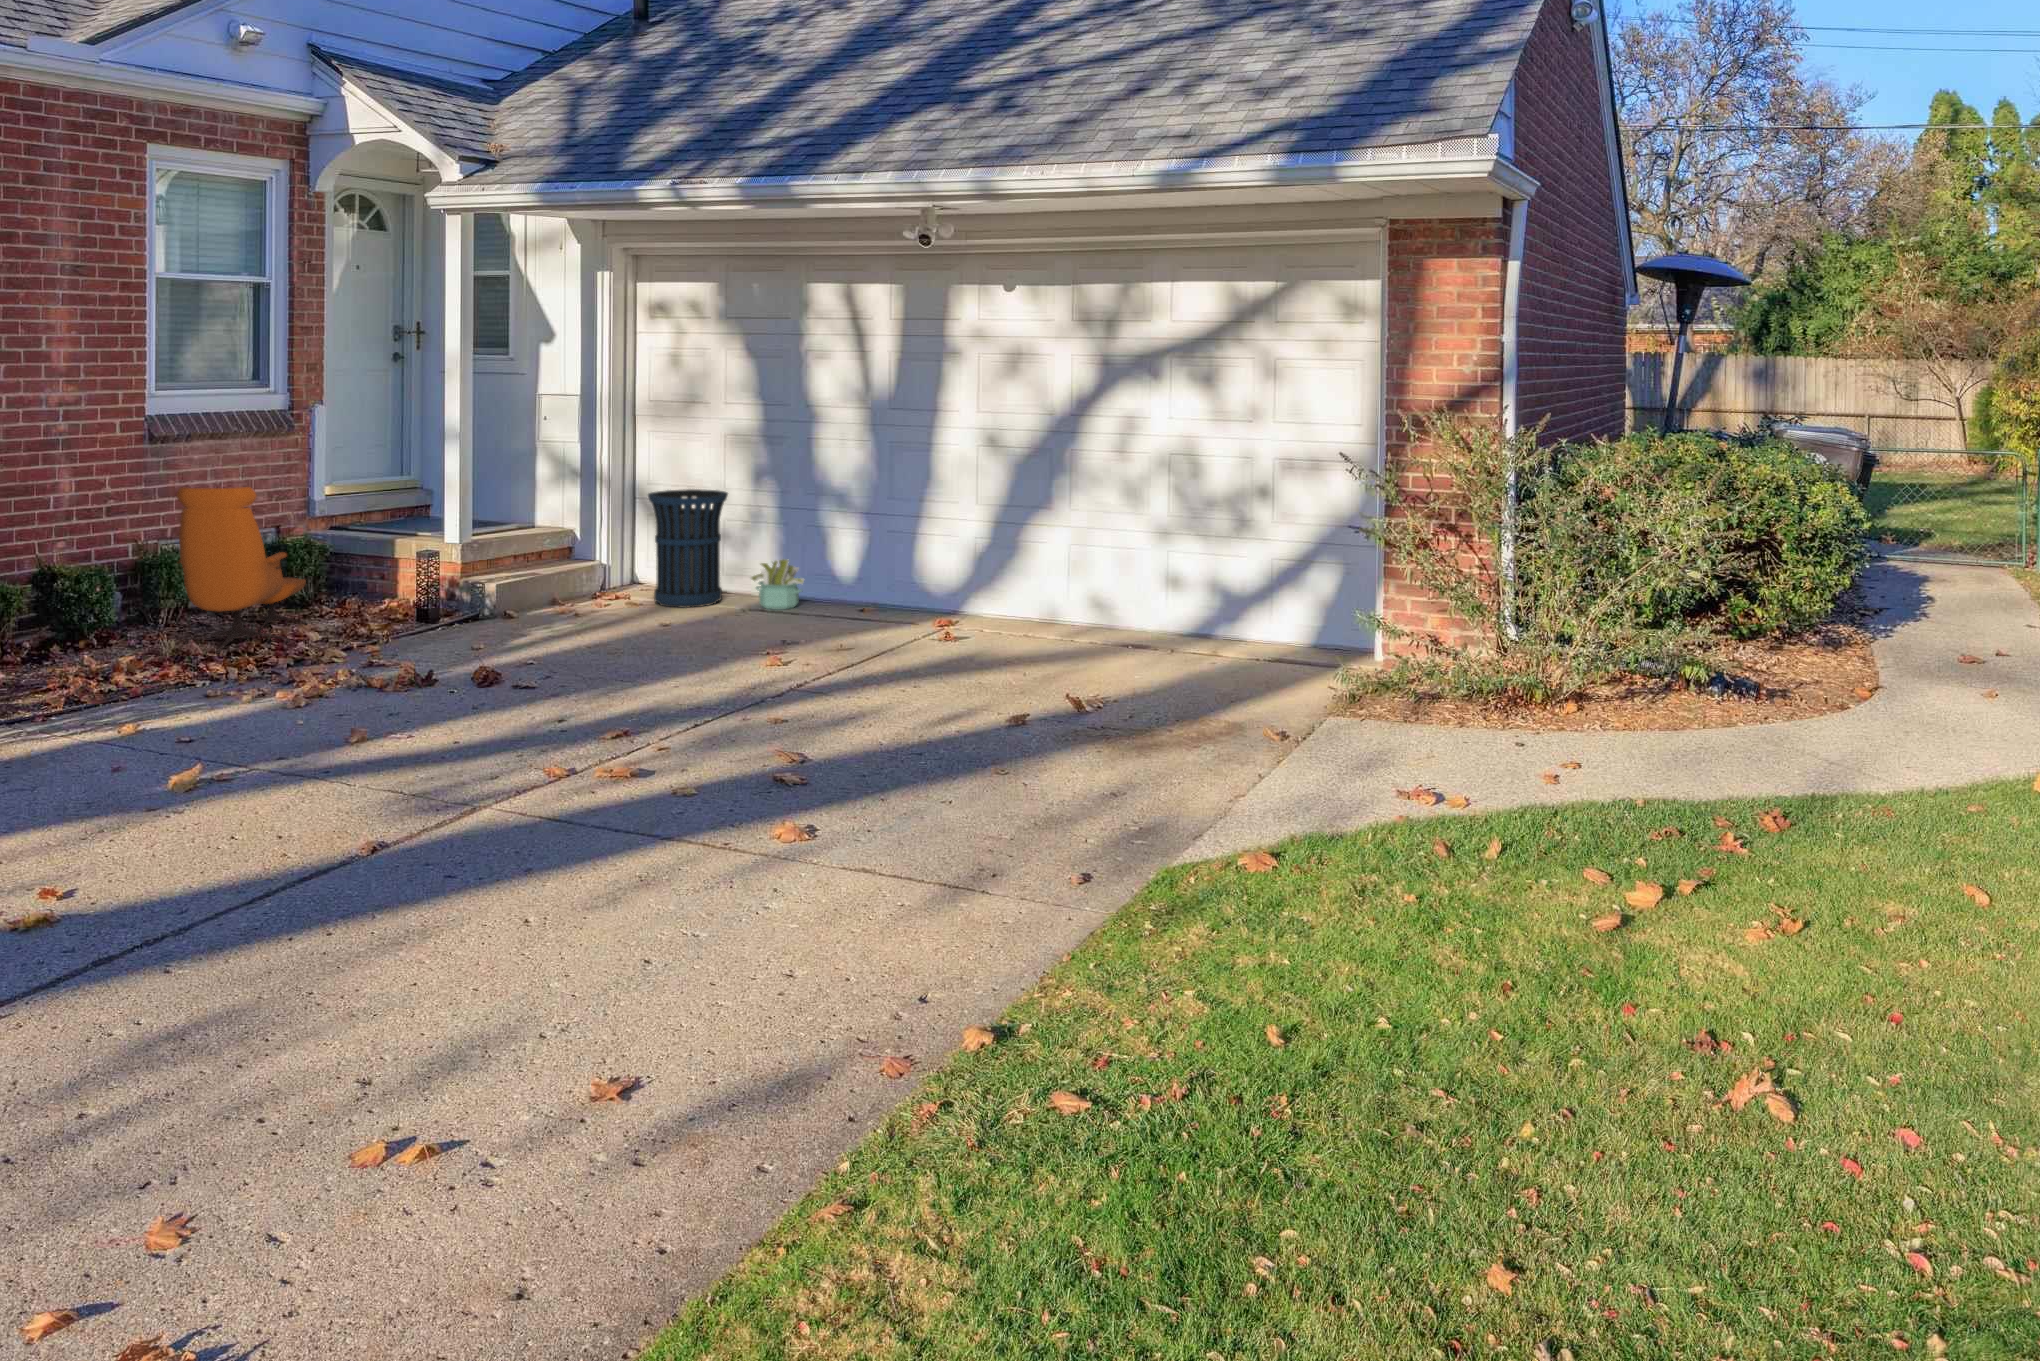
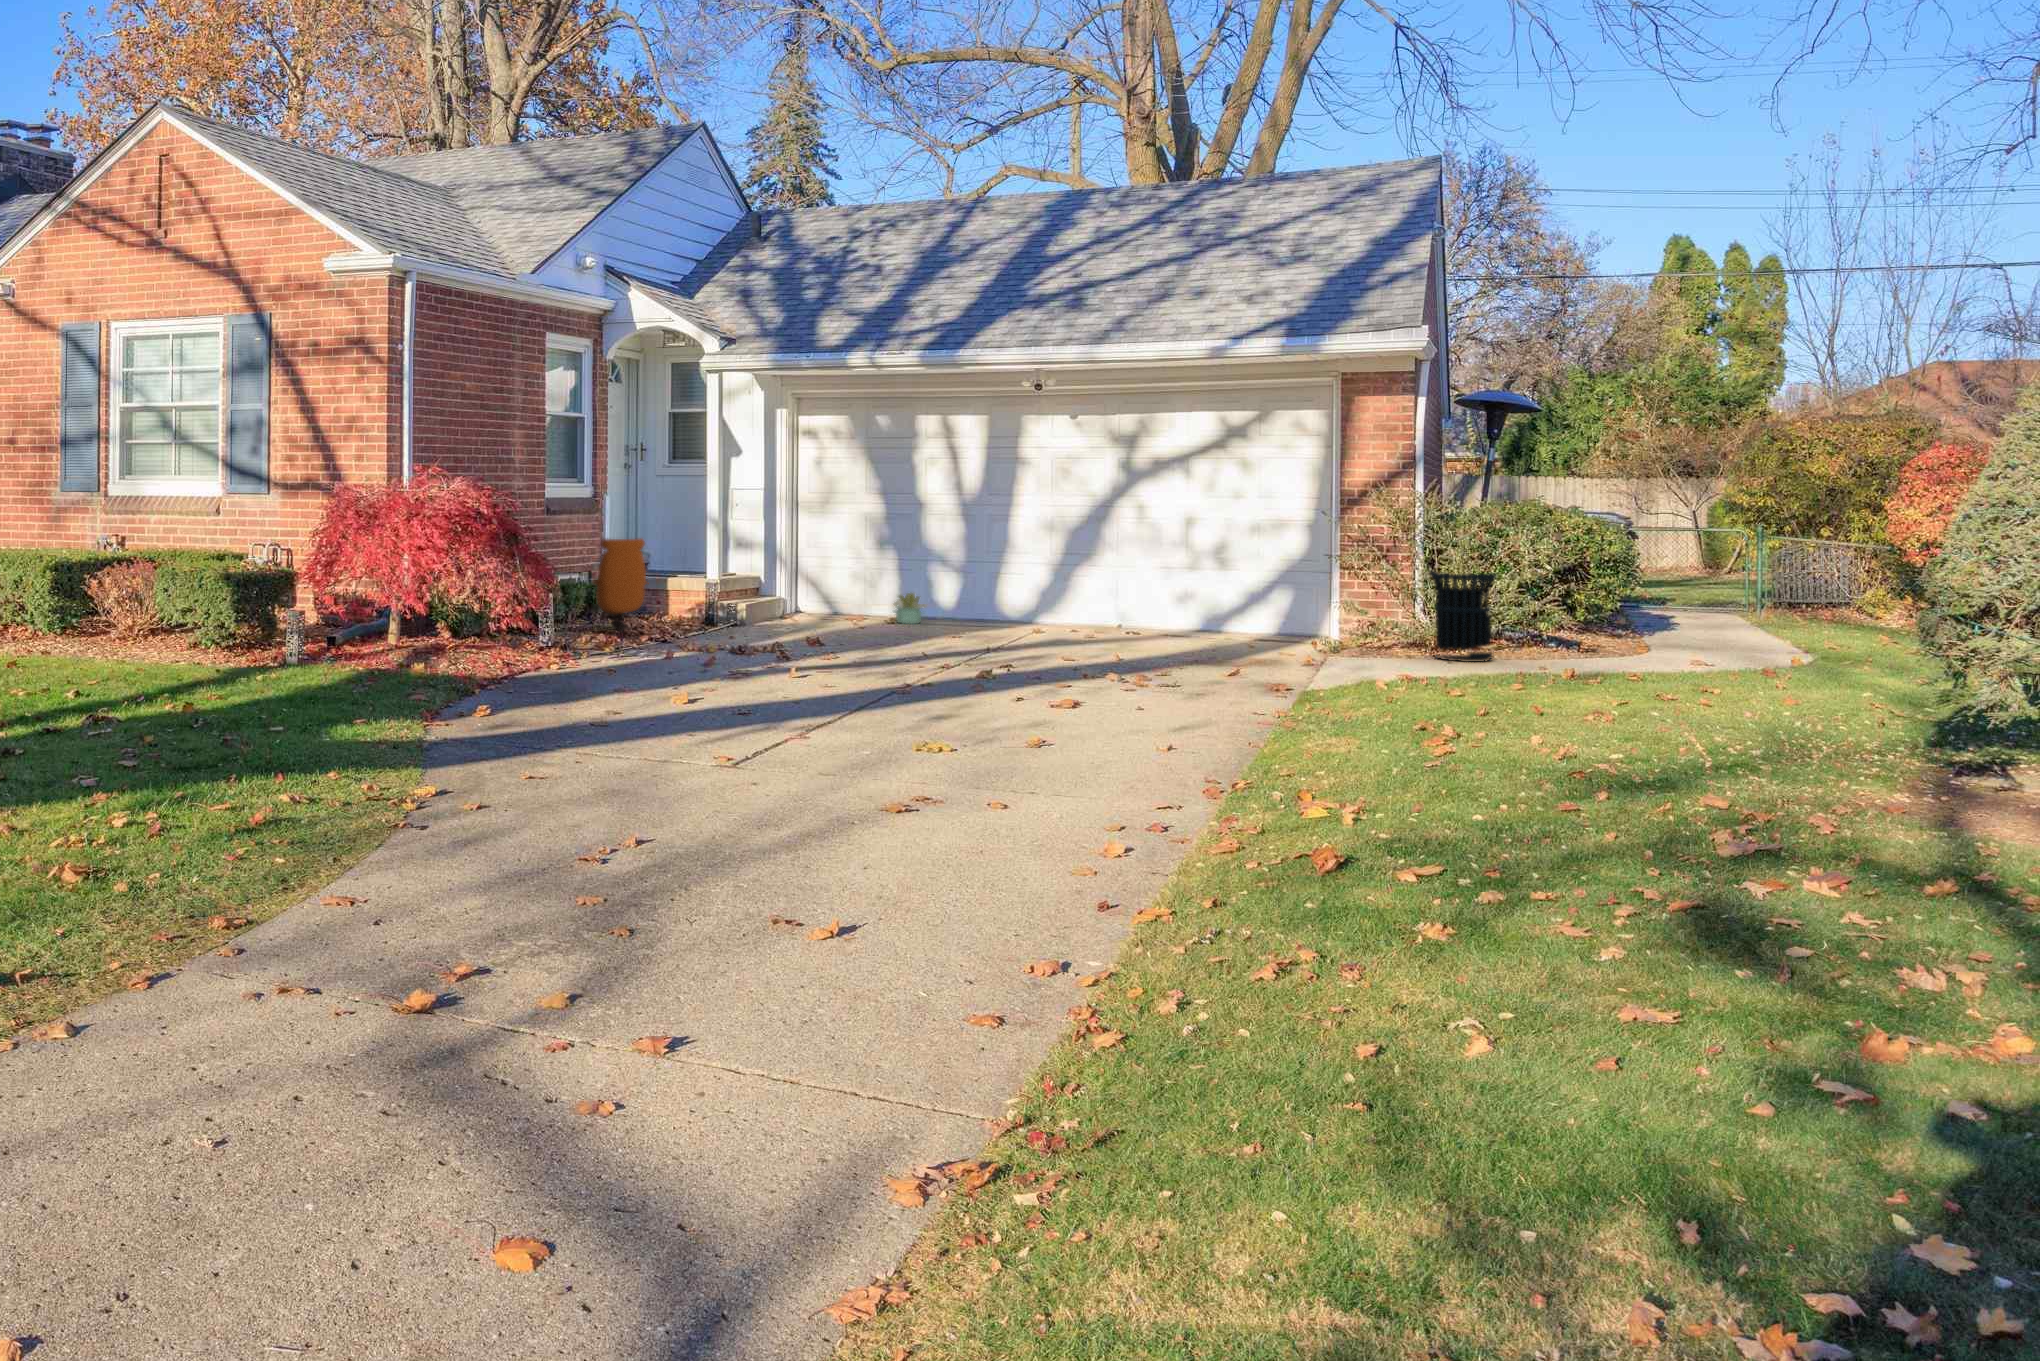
trash can: present [648,489,728,607] -> present [1430,571,1497,662]

